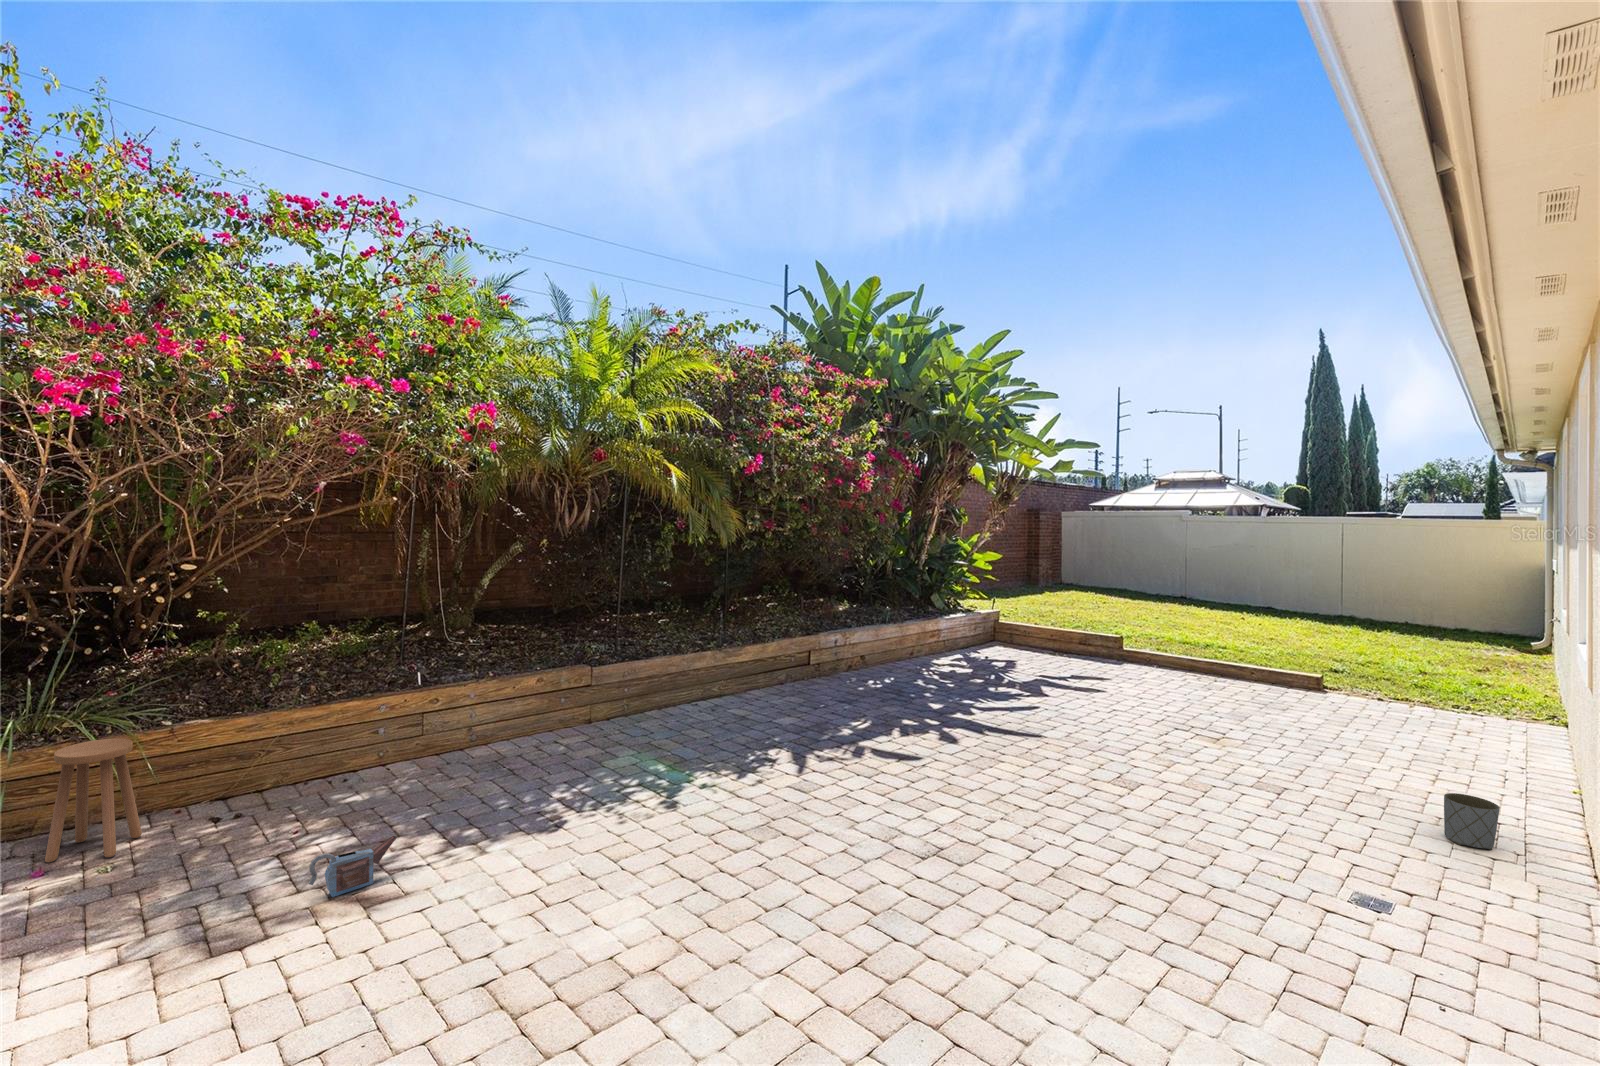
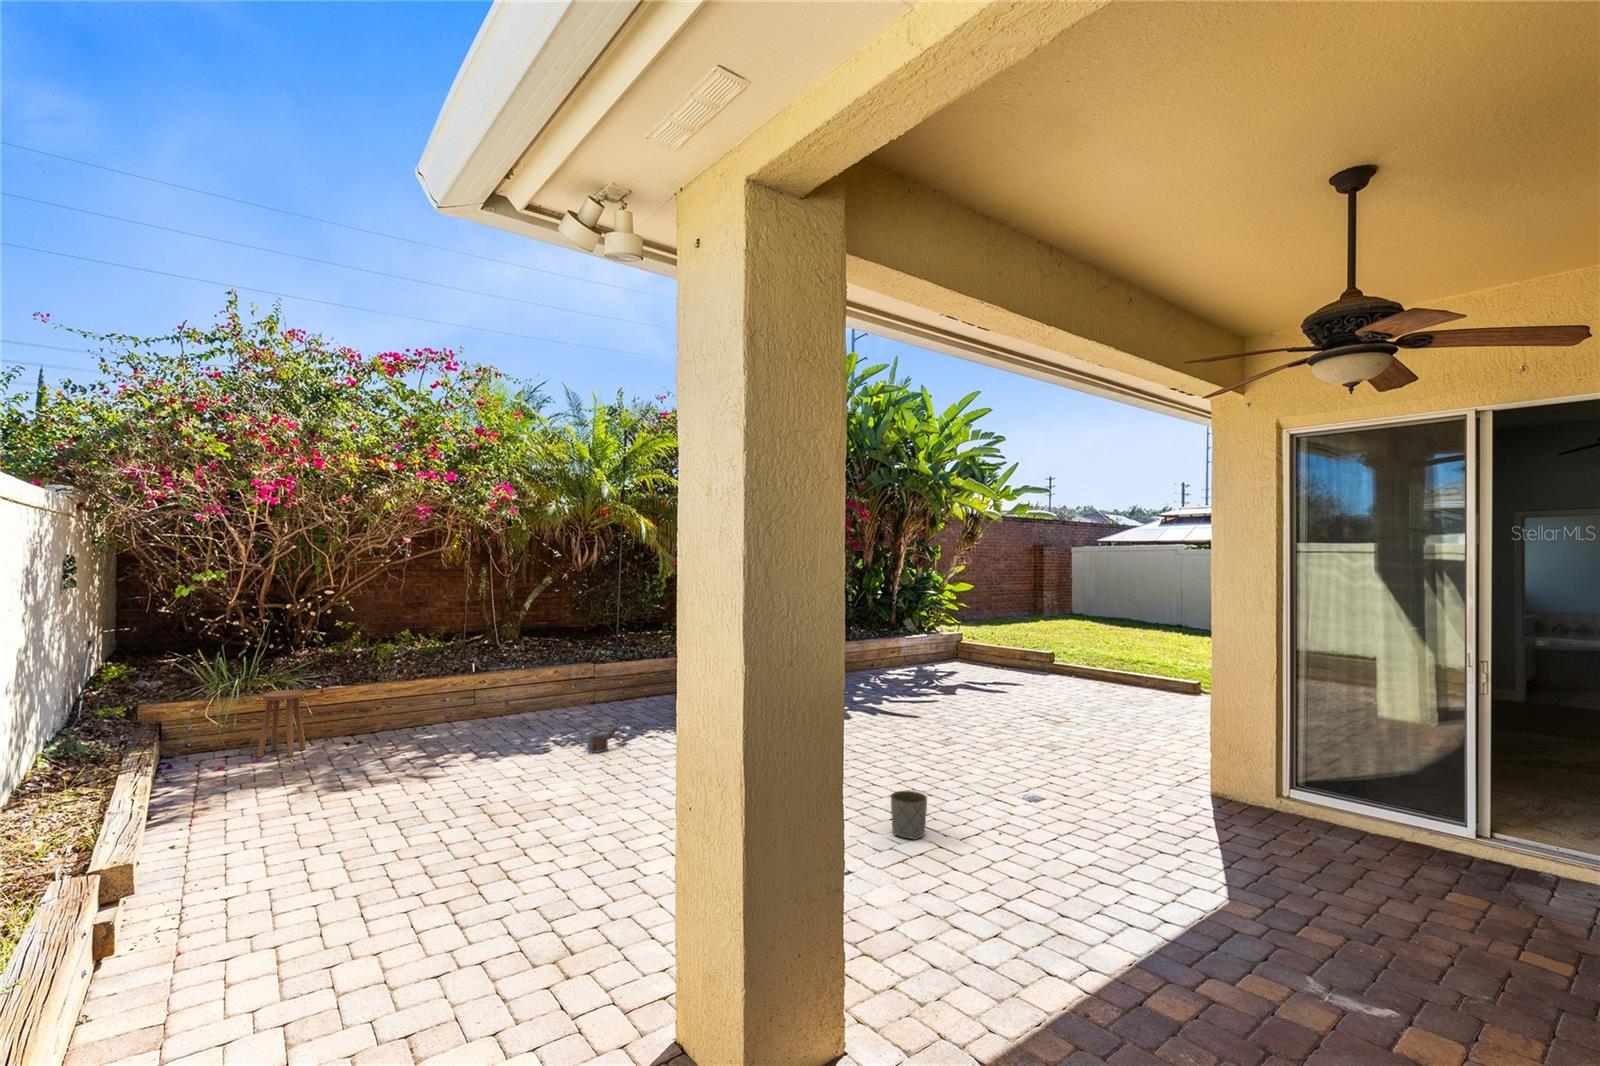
planter: present [1444,793,1499,850] -> present [891,791,927,840]
watering can: present [308,836,397,897] -> present [580,728,617,753]

